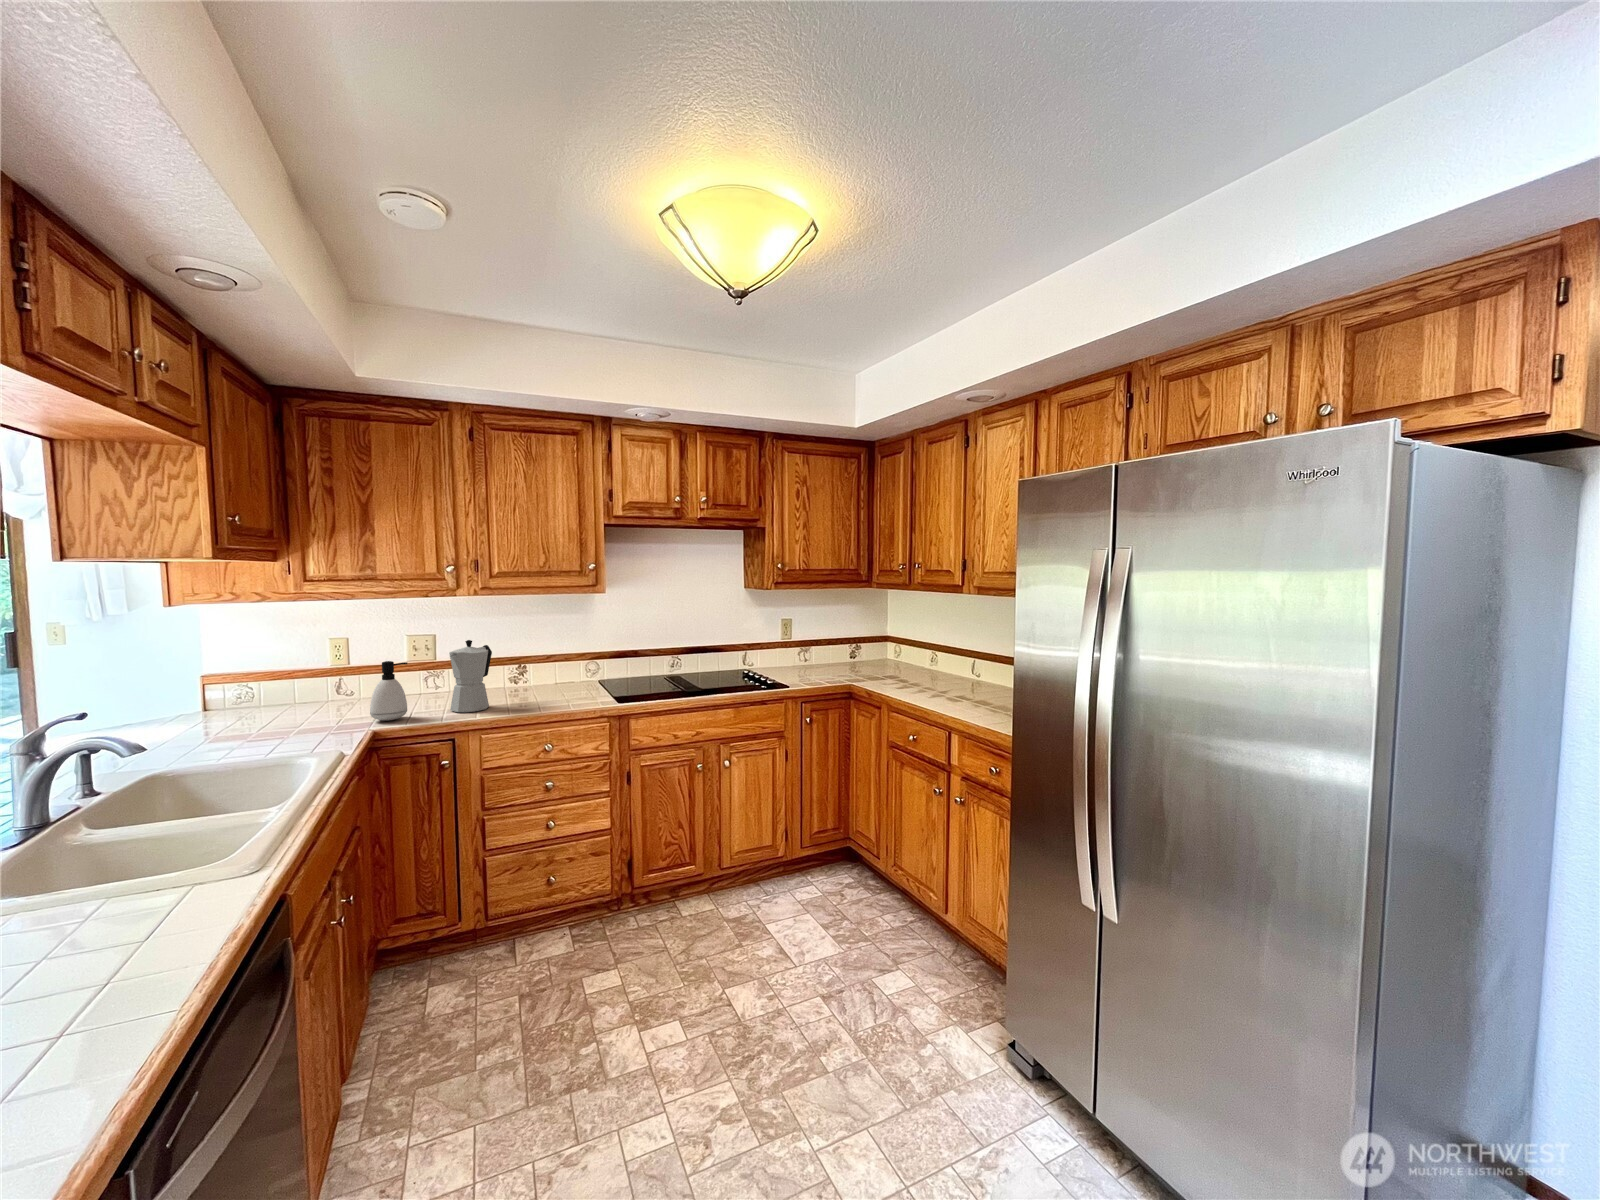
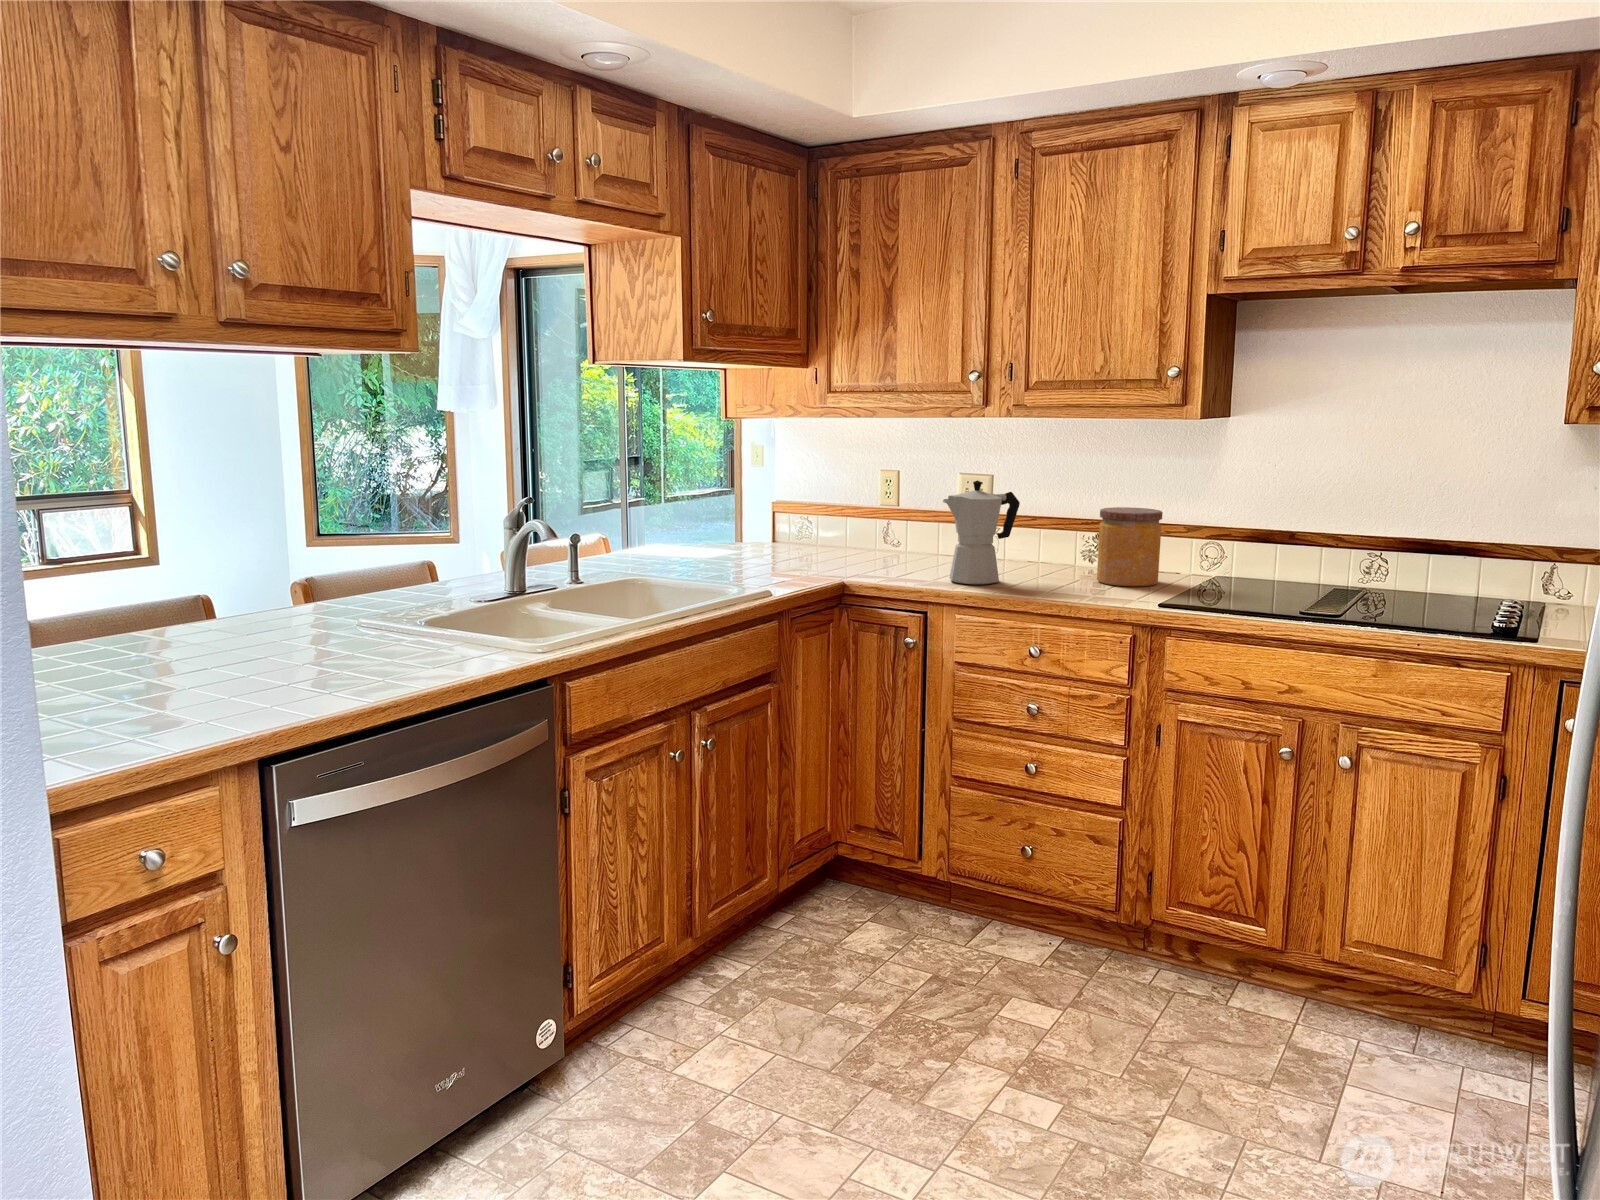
jar: none [540,646,579,695] -> present [1097,507,1162,586]
soap dispenser: present [370,661,407,721] -> none [856,499,900,577]

